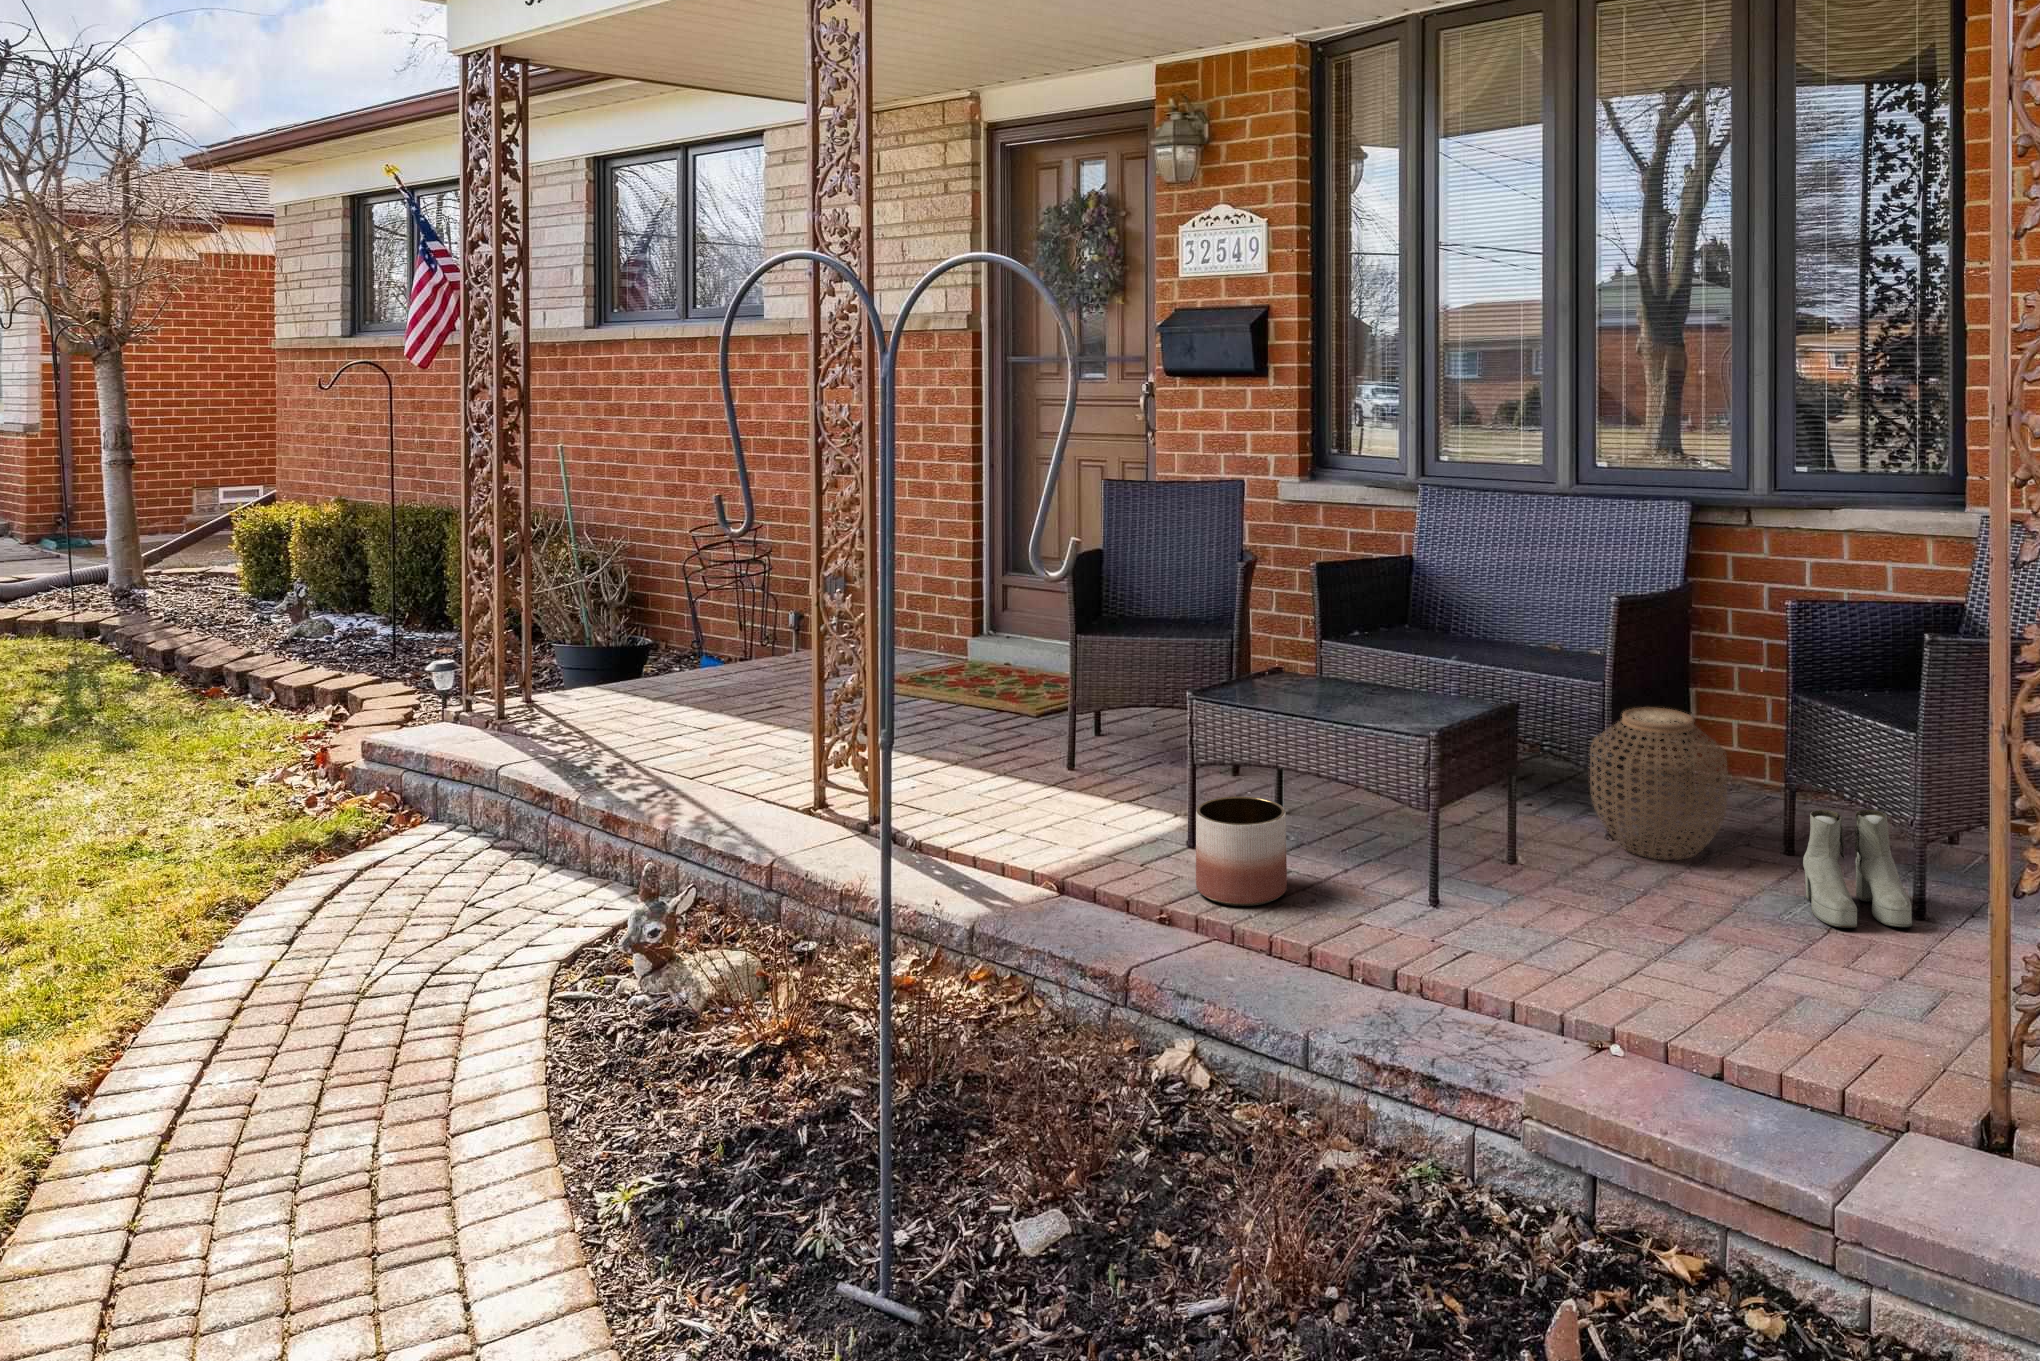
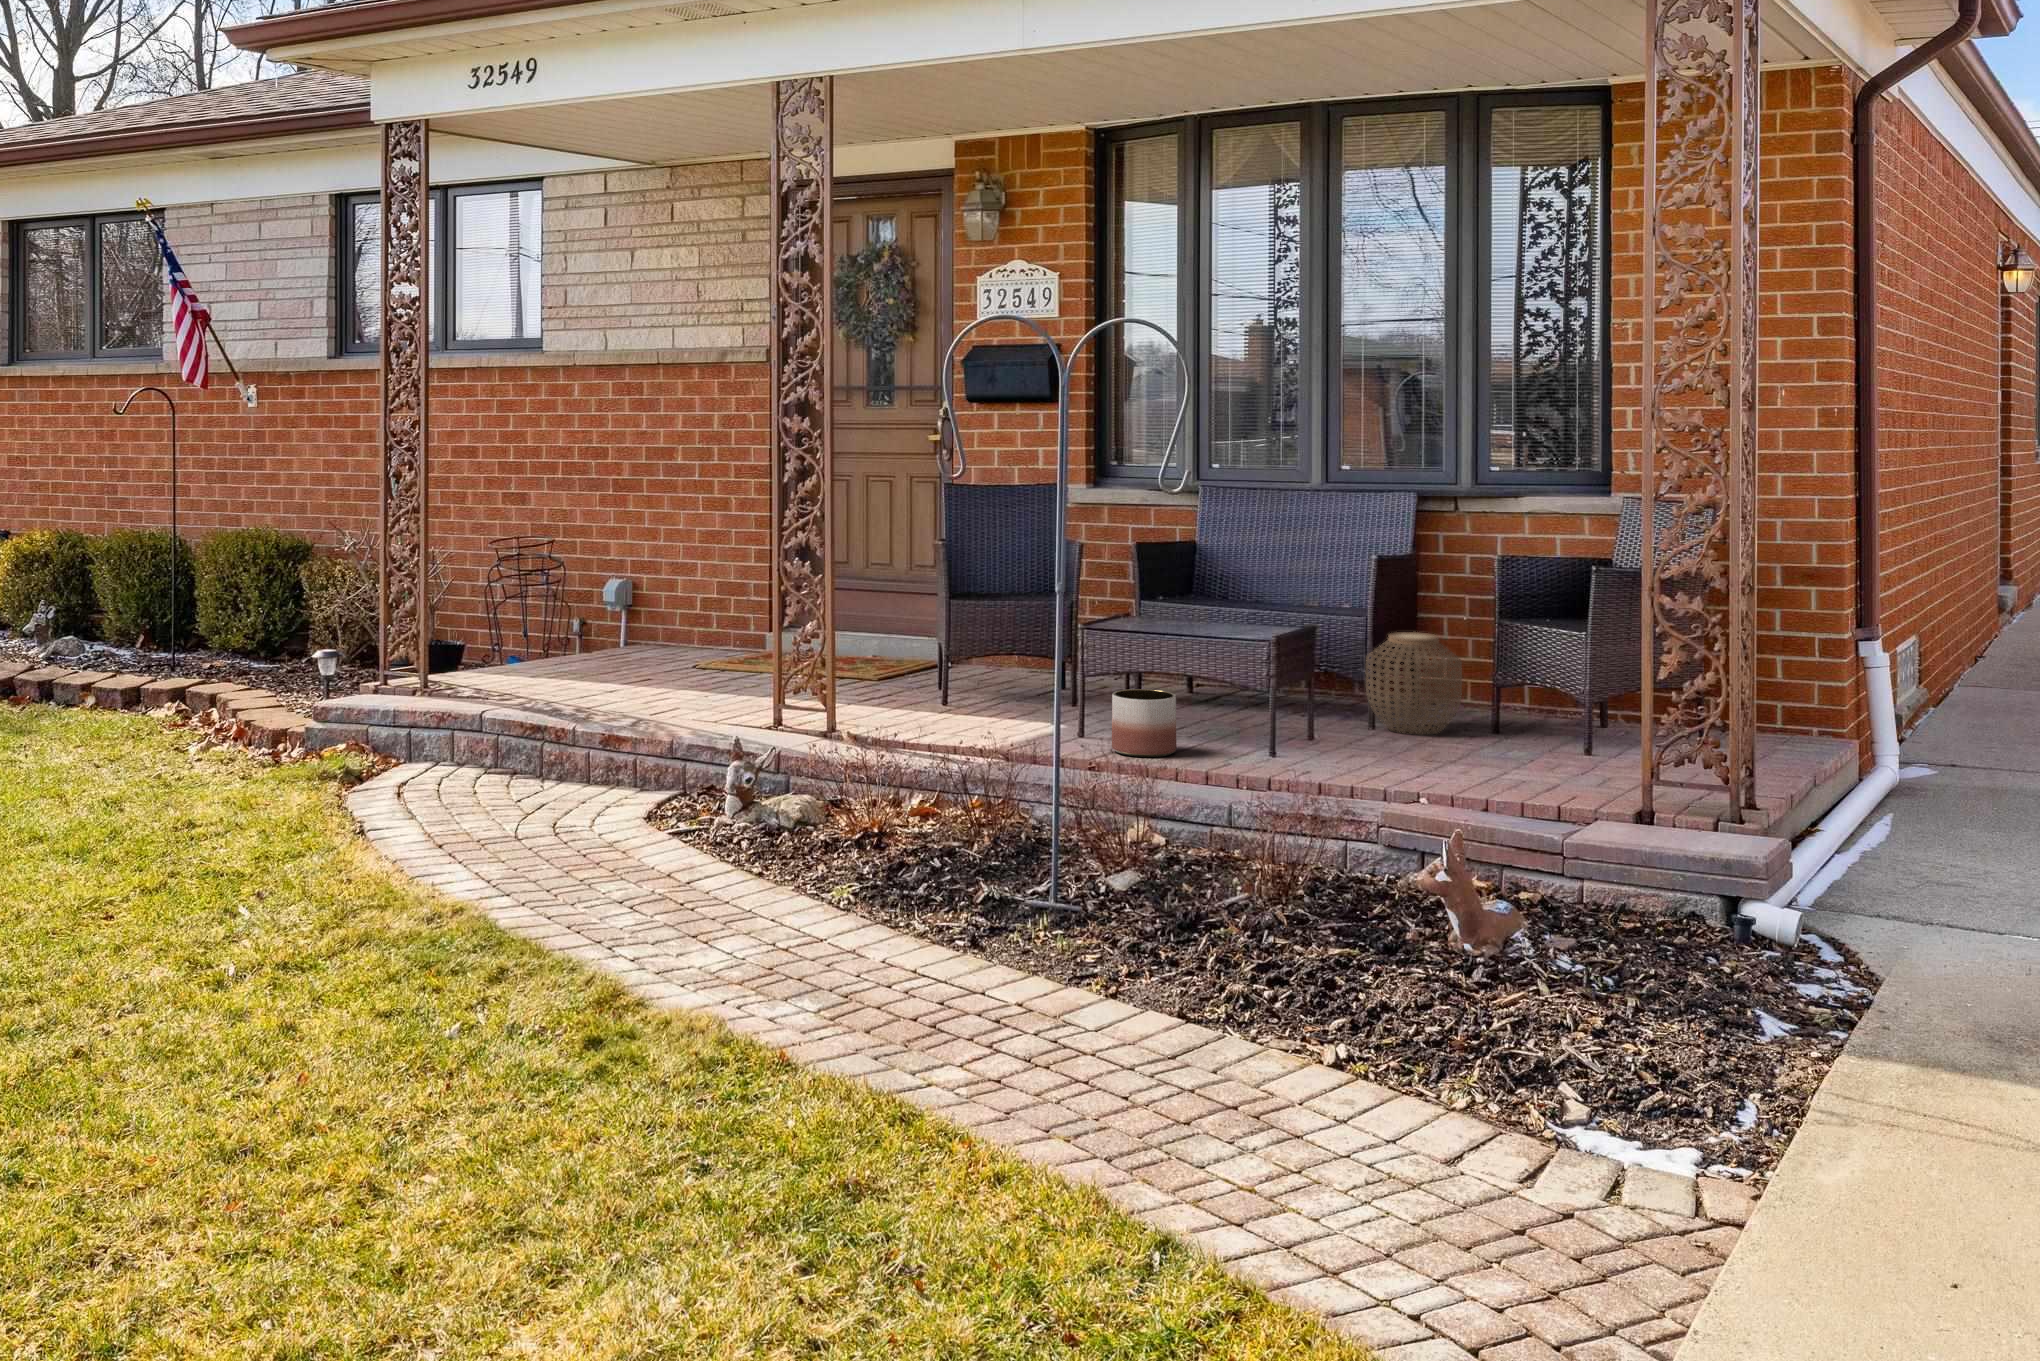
boots: present [1803,810,1912,928] -> none [1519,684,1591,754]

